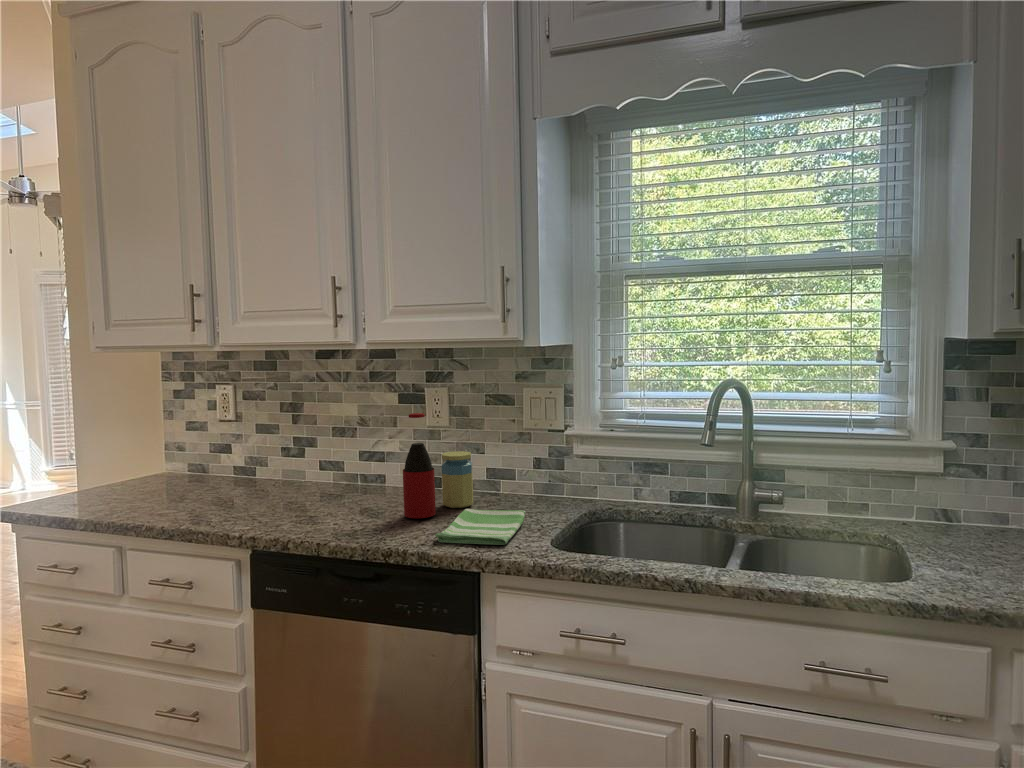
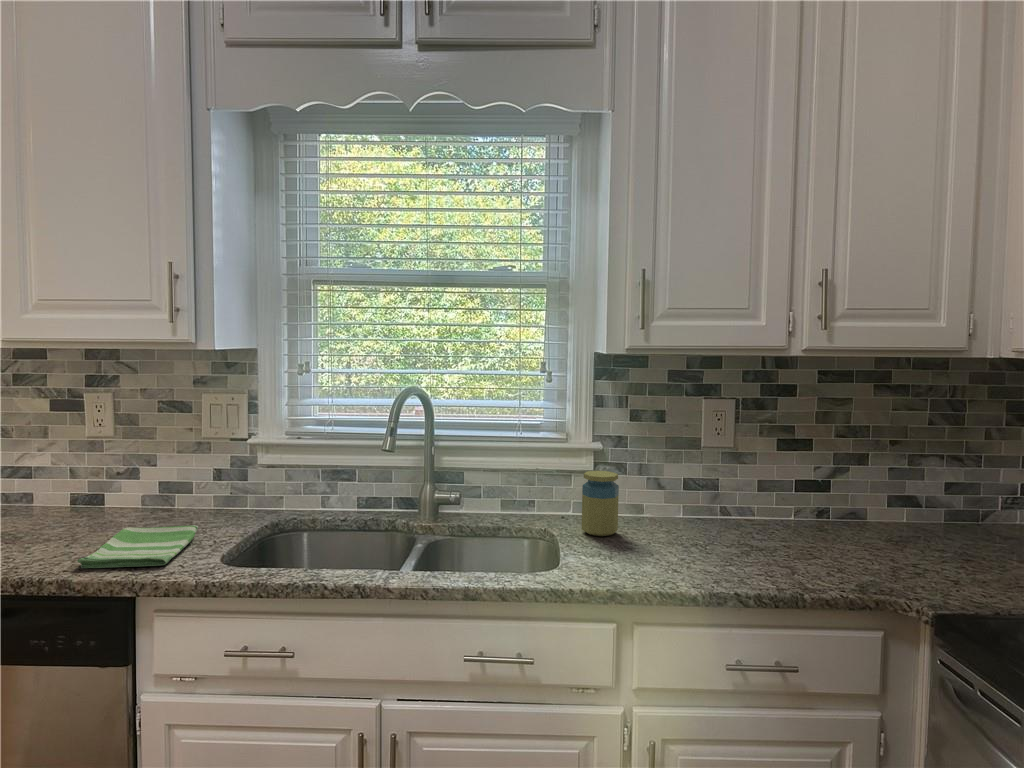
bottle: present [403,413,436,518] -> none [43,421,88,544]
jar: present [442,451,473,508] -> present [582,471,619,536]

